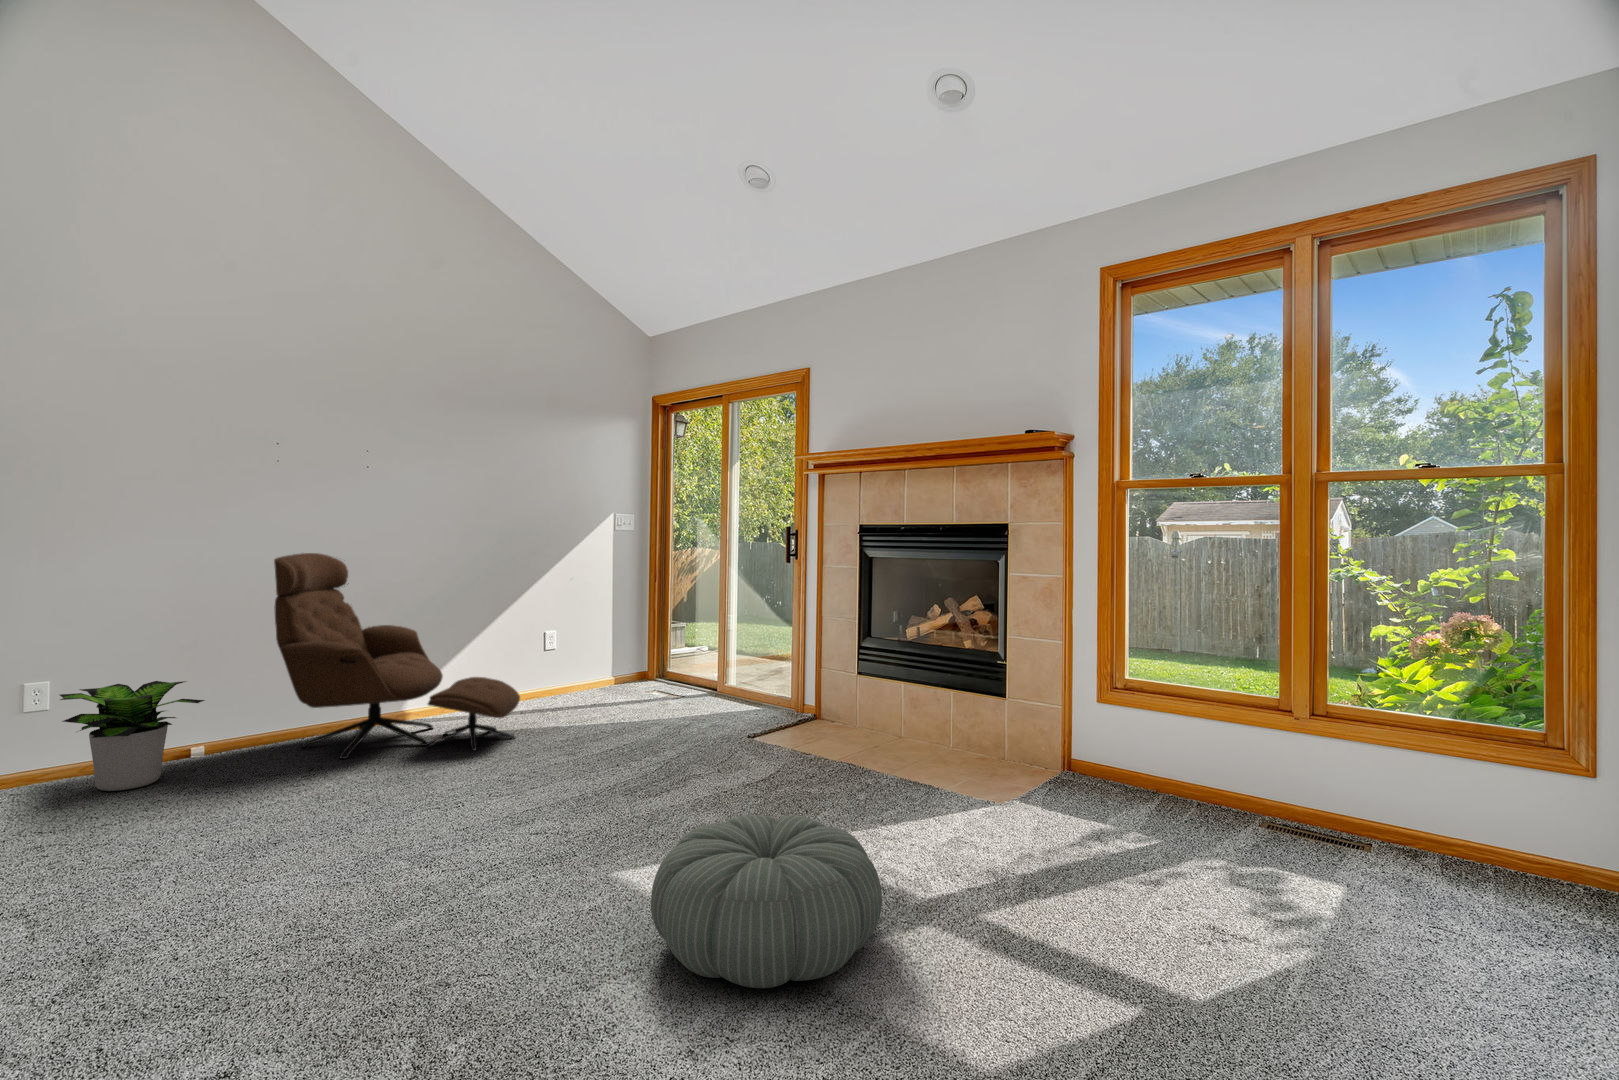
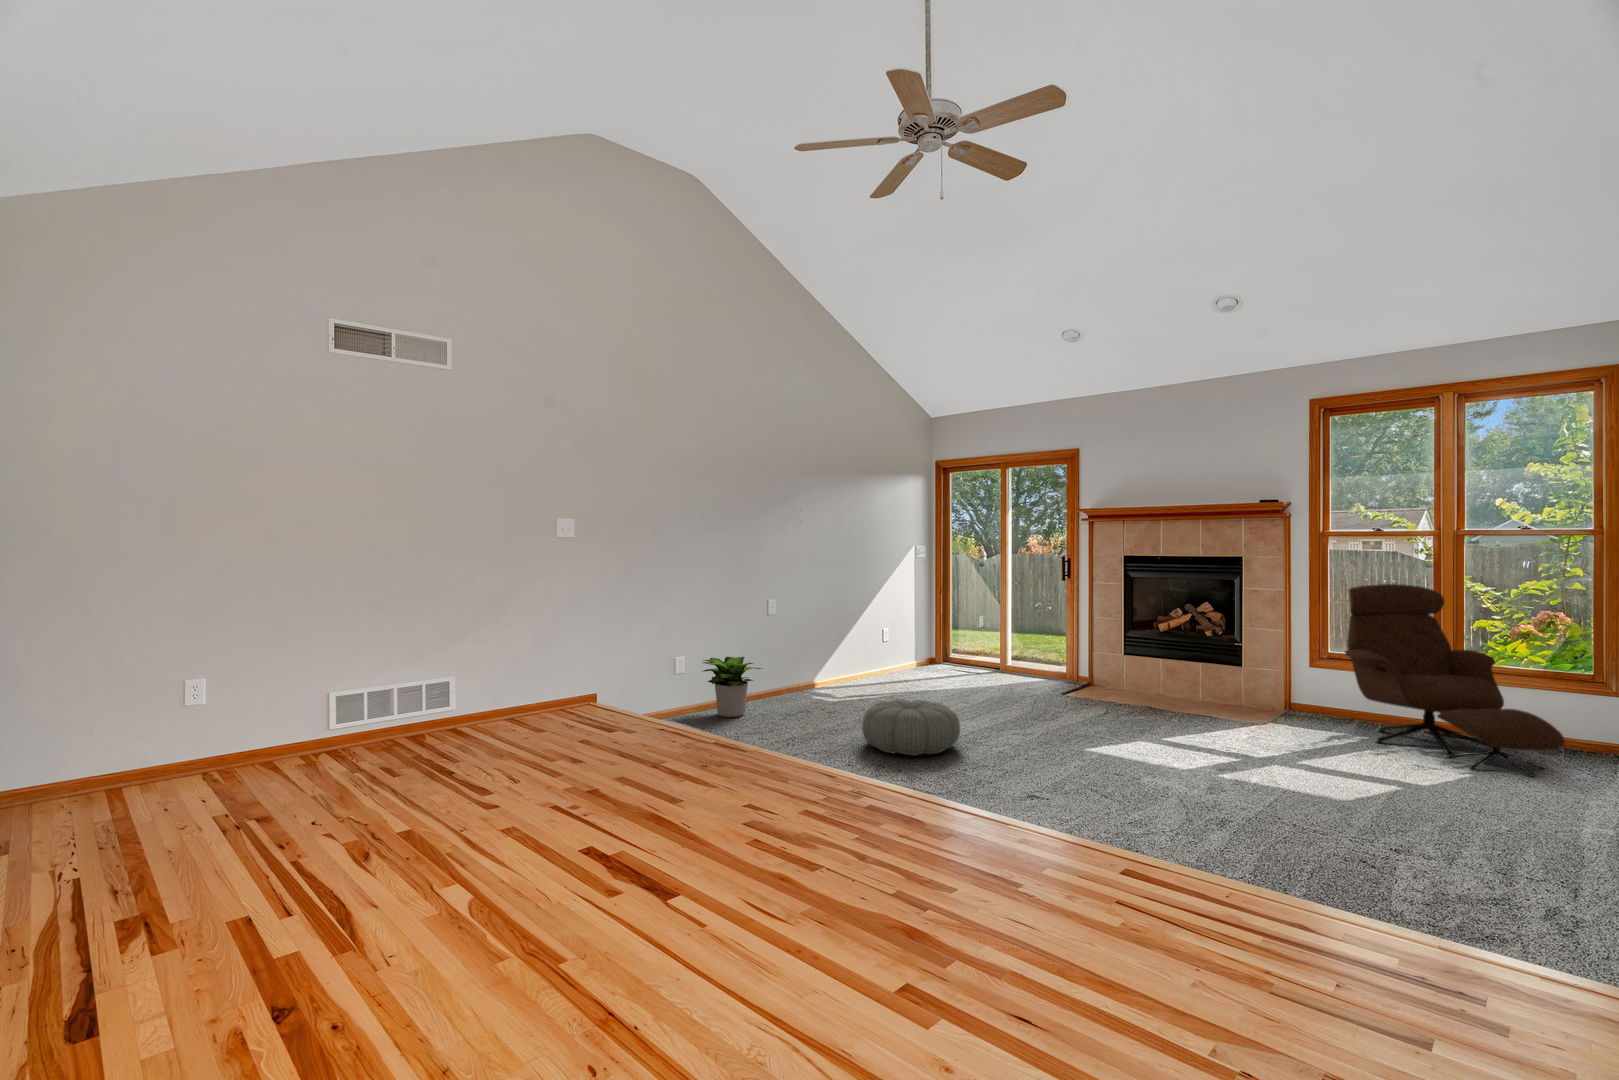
lounge chair: present [274,553,520,759] -> present [1345,584,1565,777]
pouf: present [651,815,882,988] -> present [862,699,960,756]

